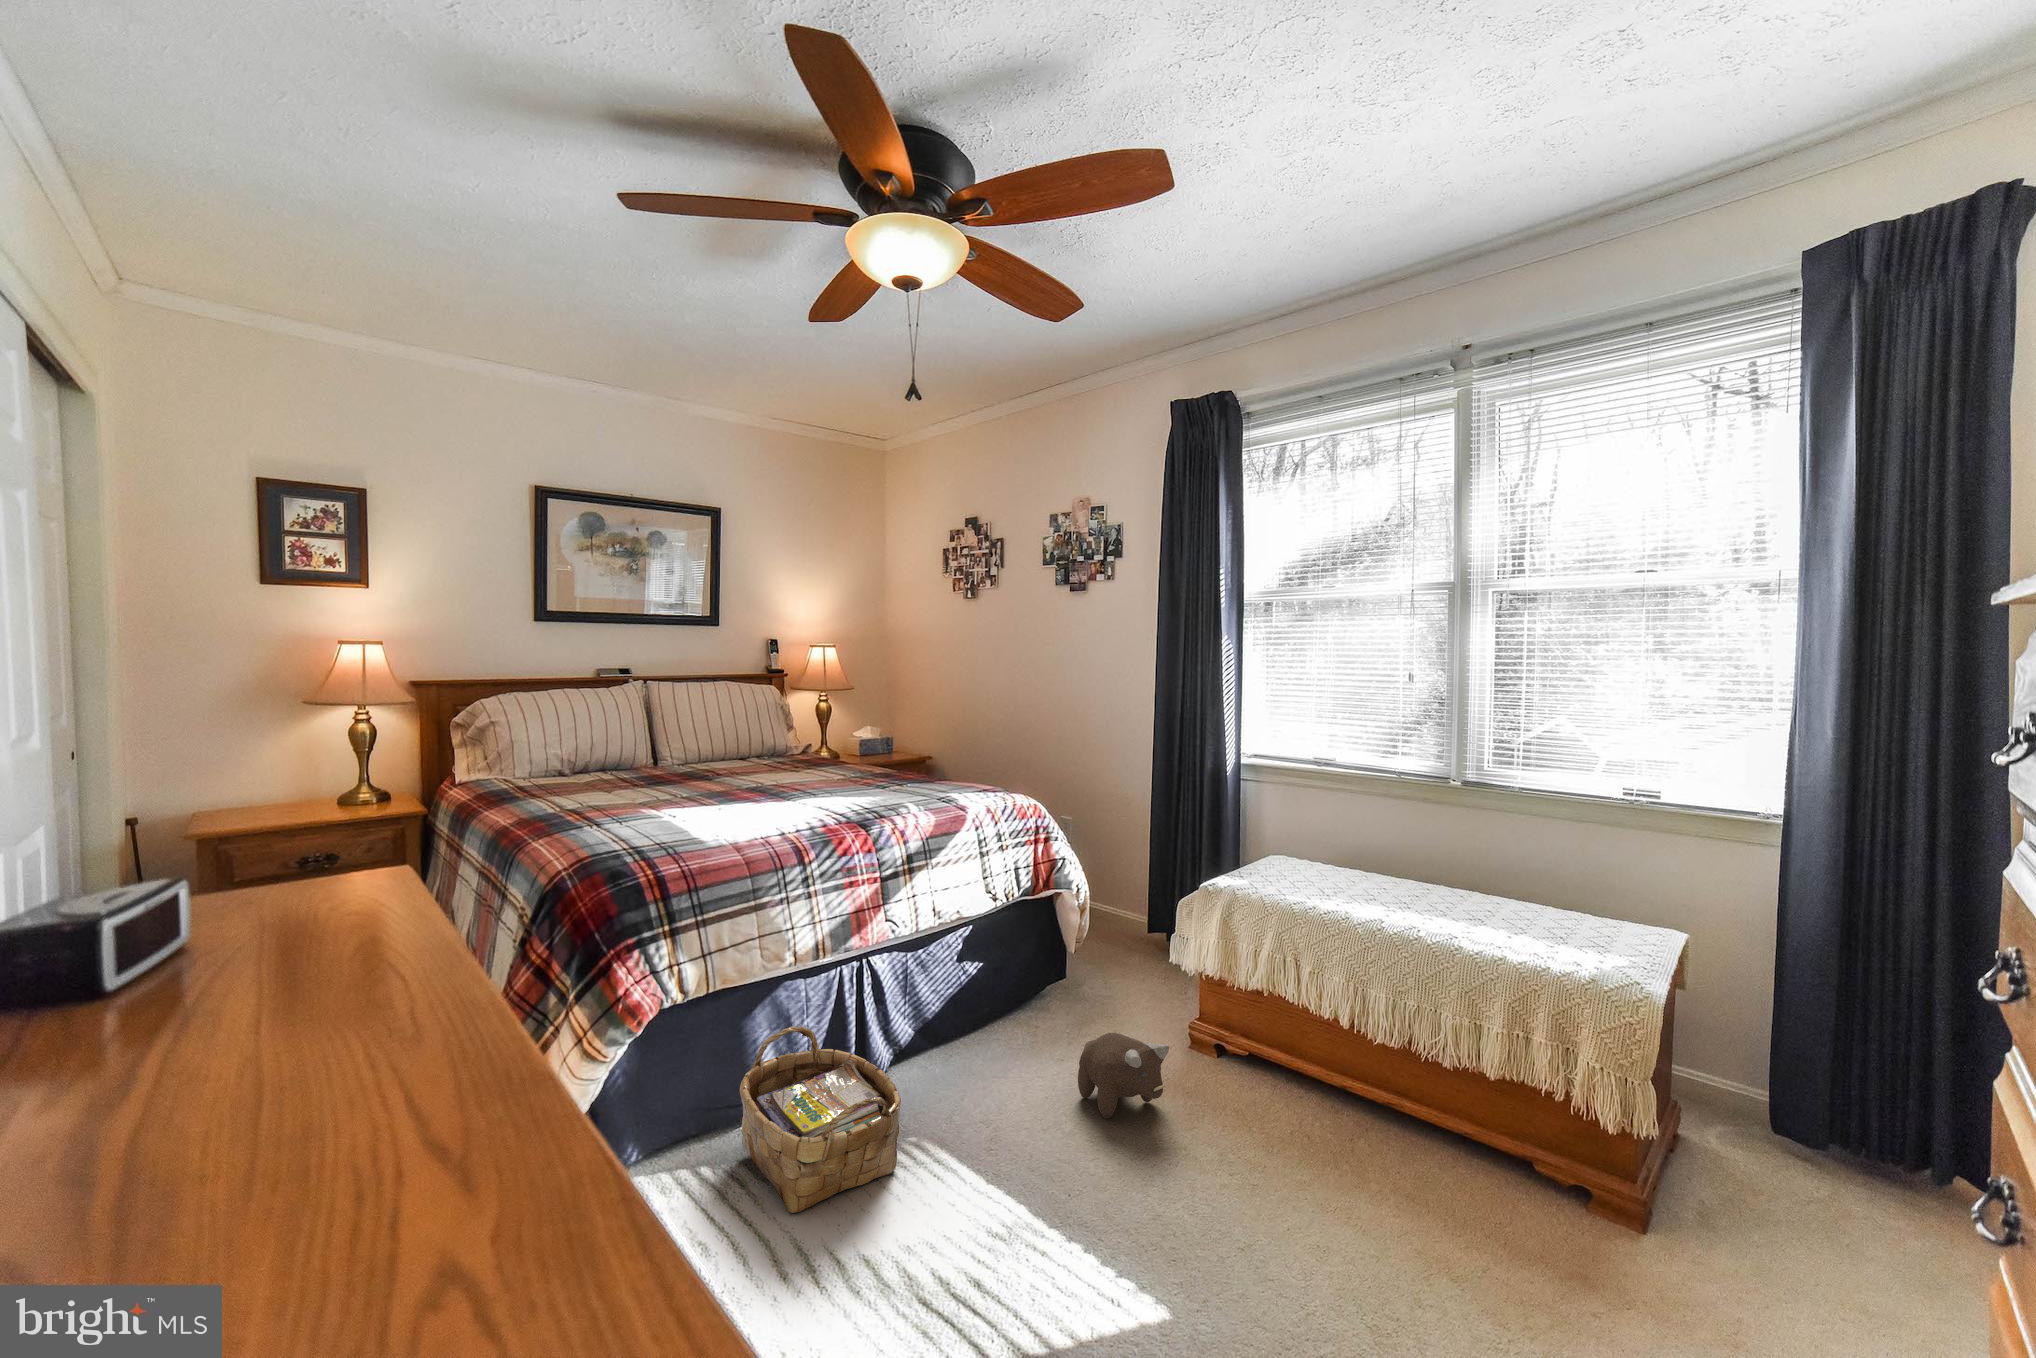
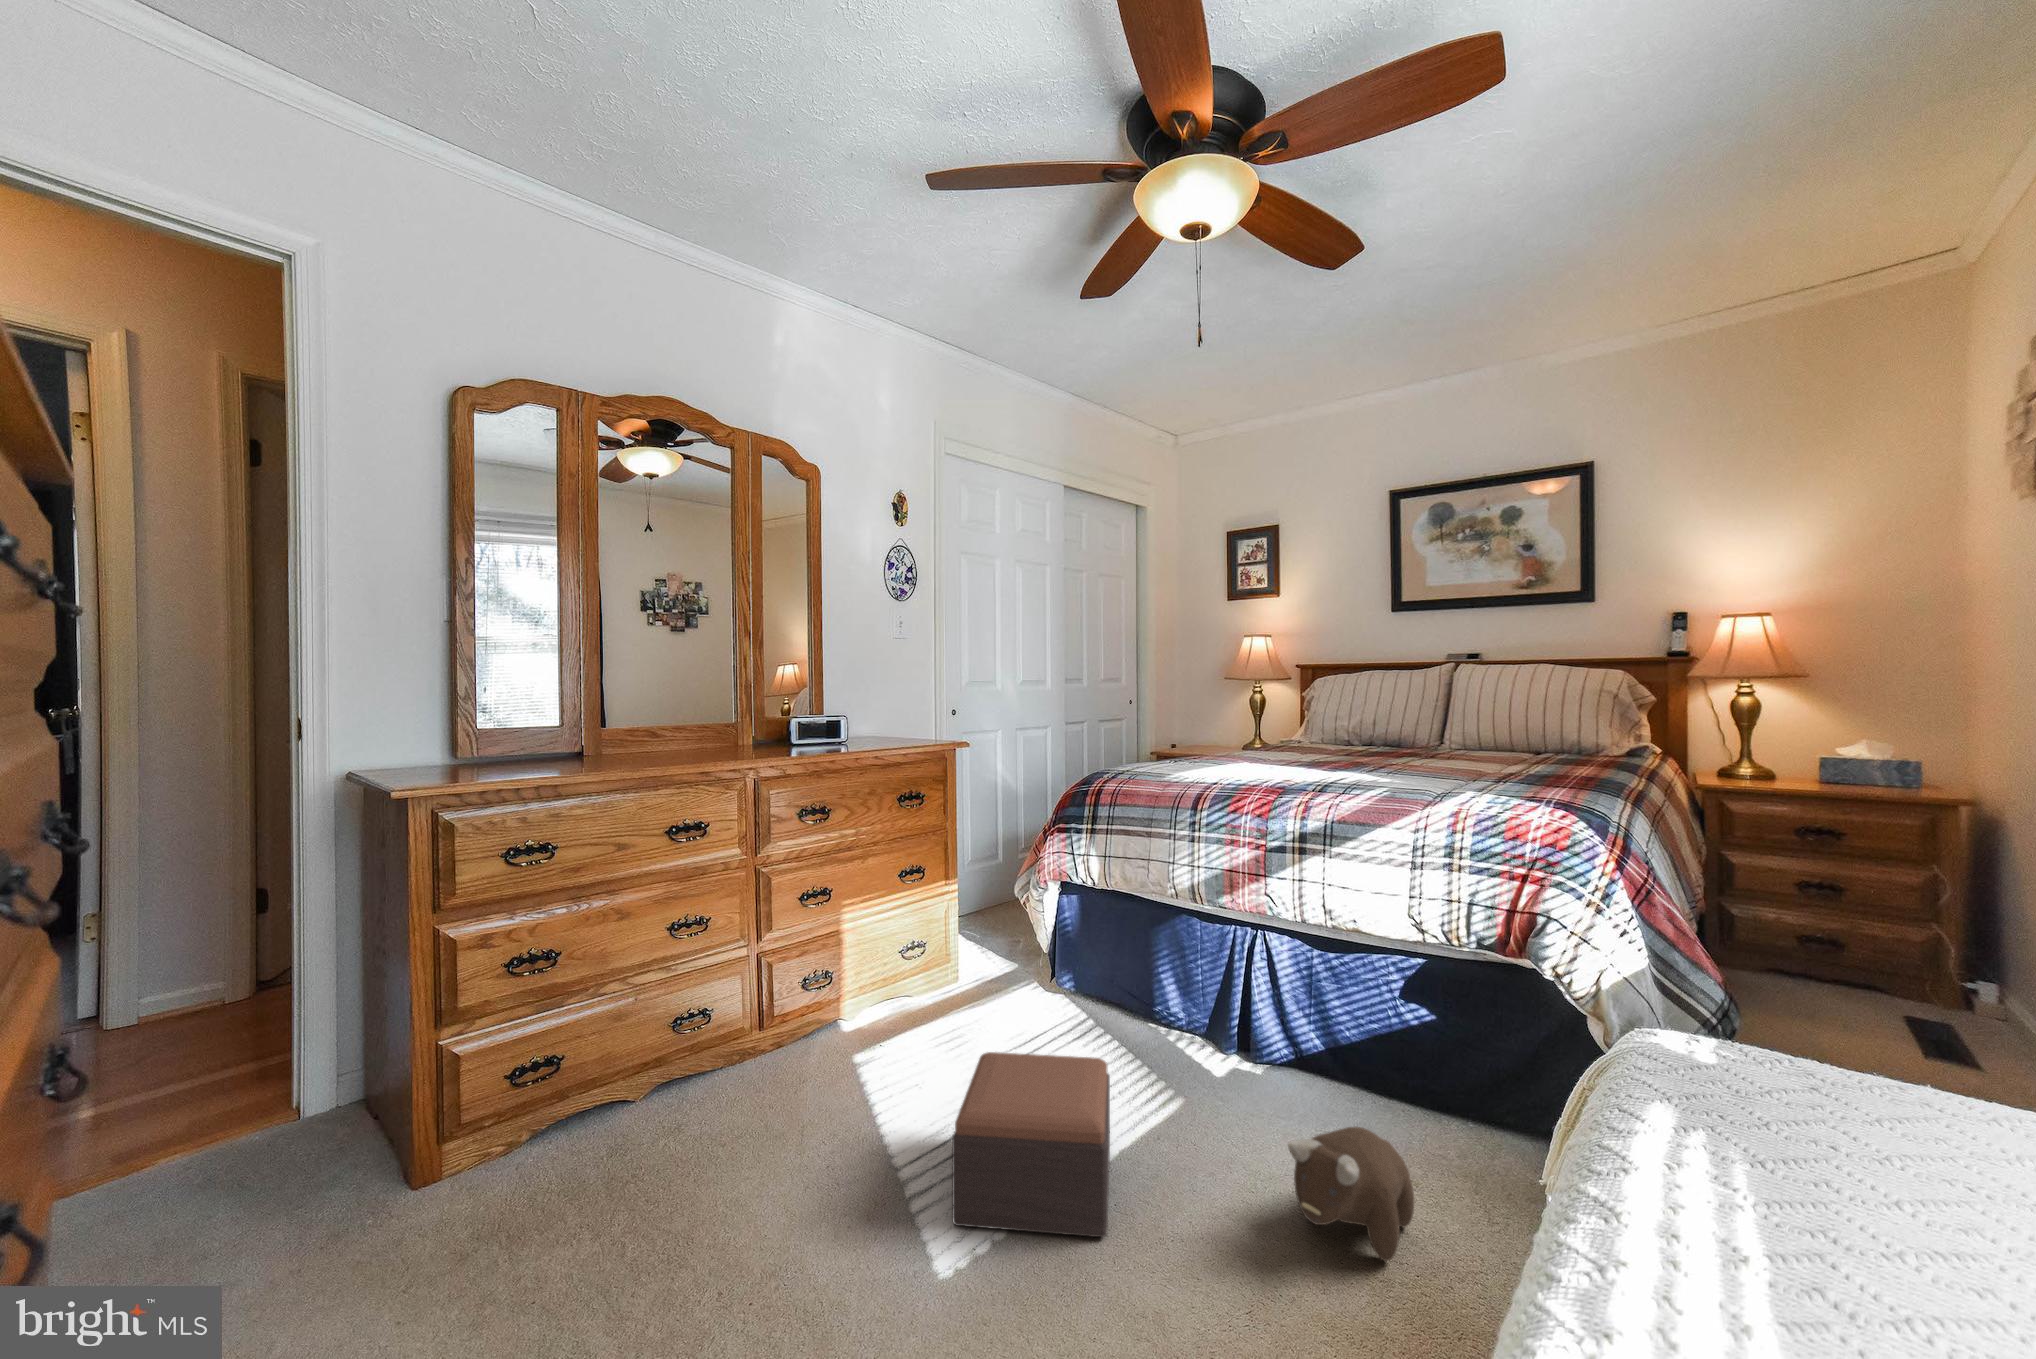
woven basket: present [740,1026,901,1213] -> none [1045,941,1187,1087]
footstool: none [958,1111,1132,1319] -> present [952,1052,1110,1237]

